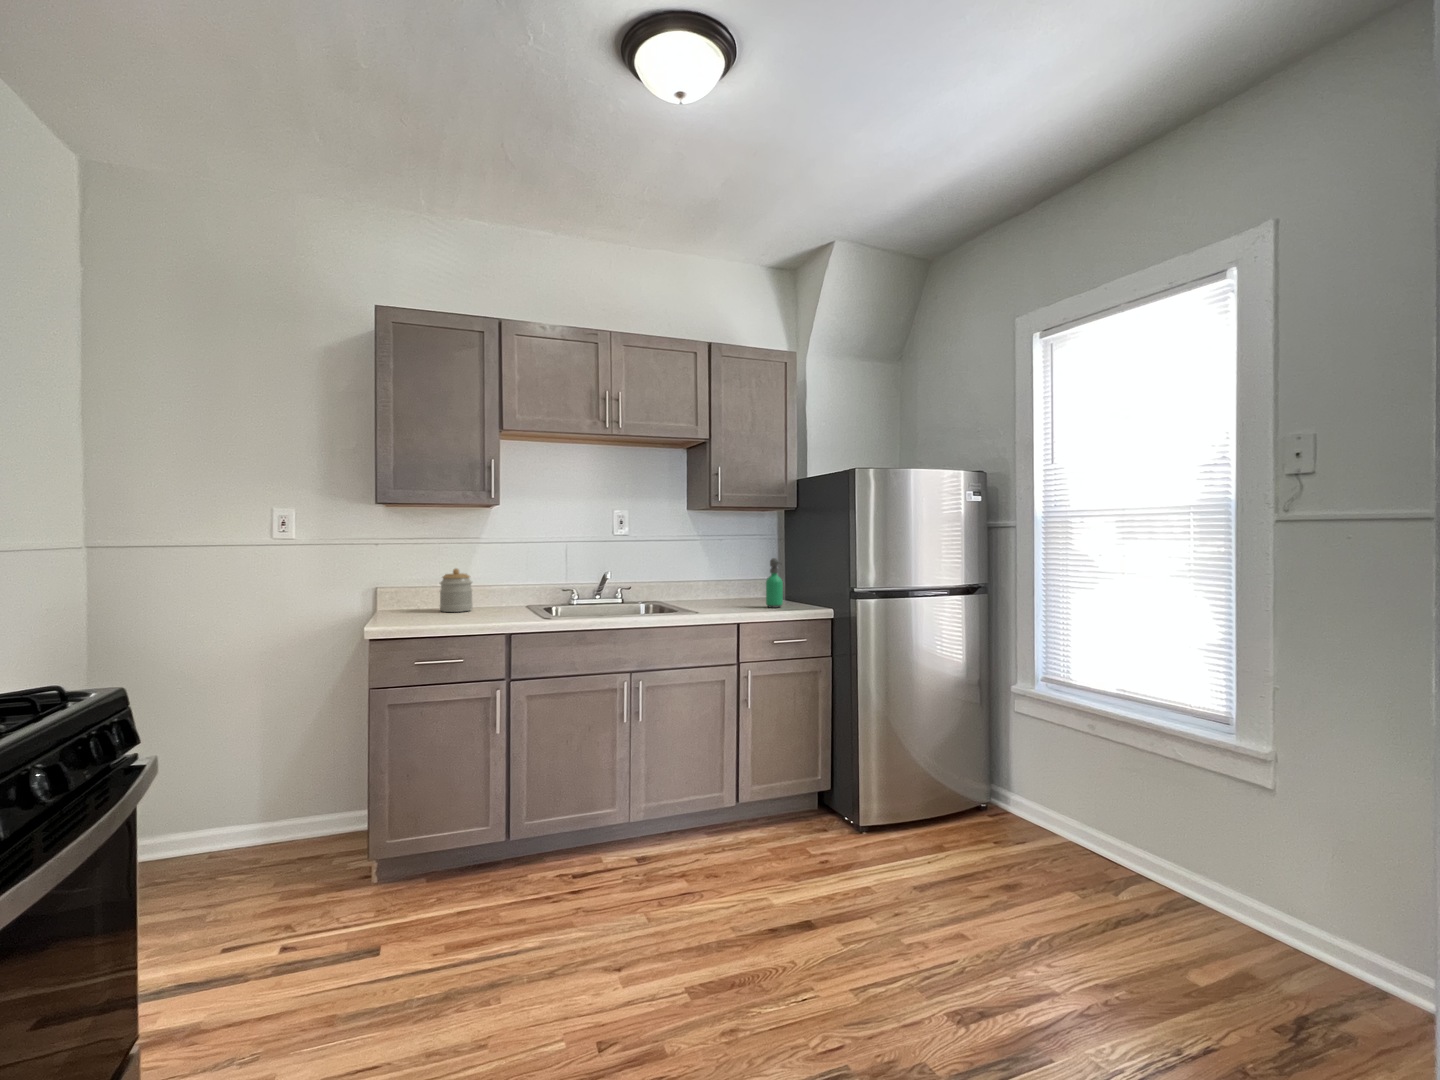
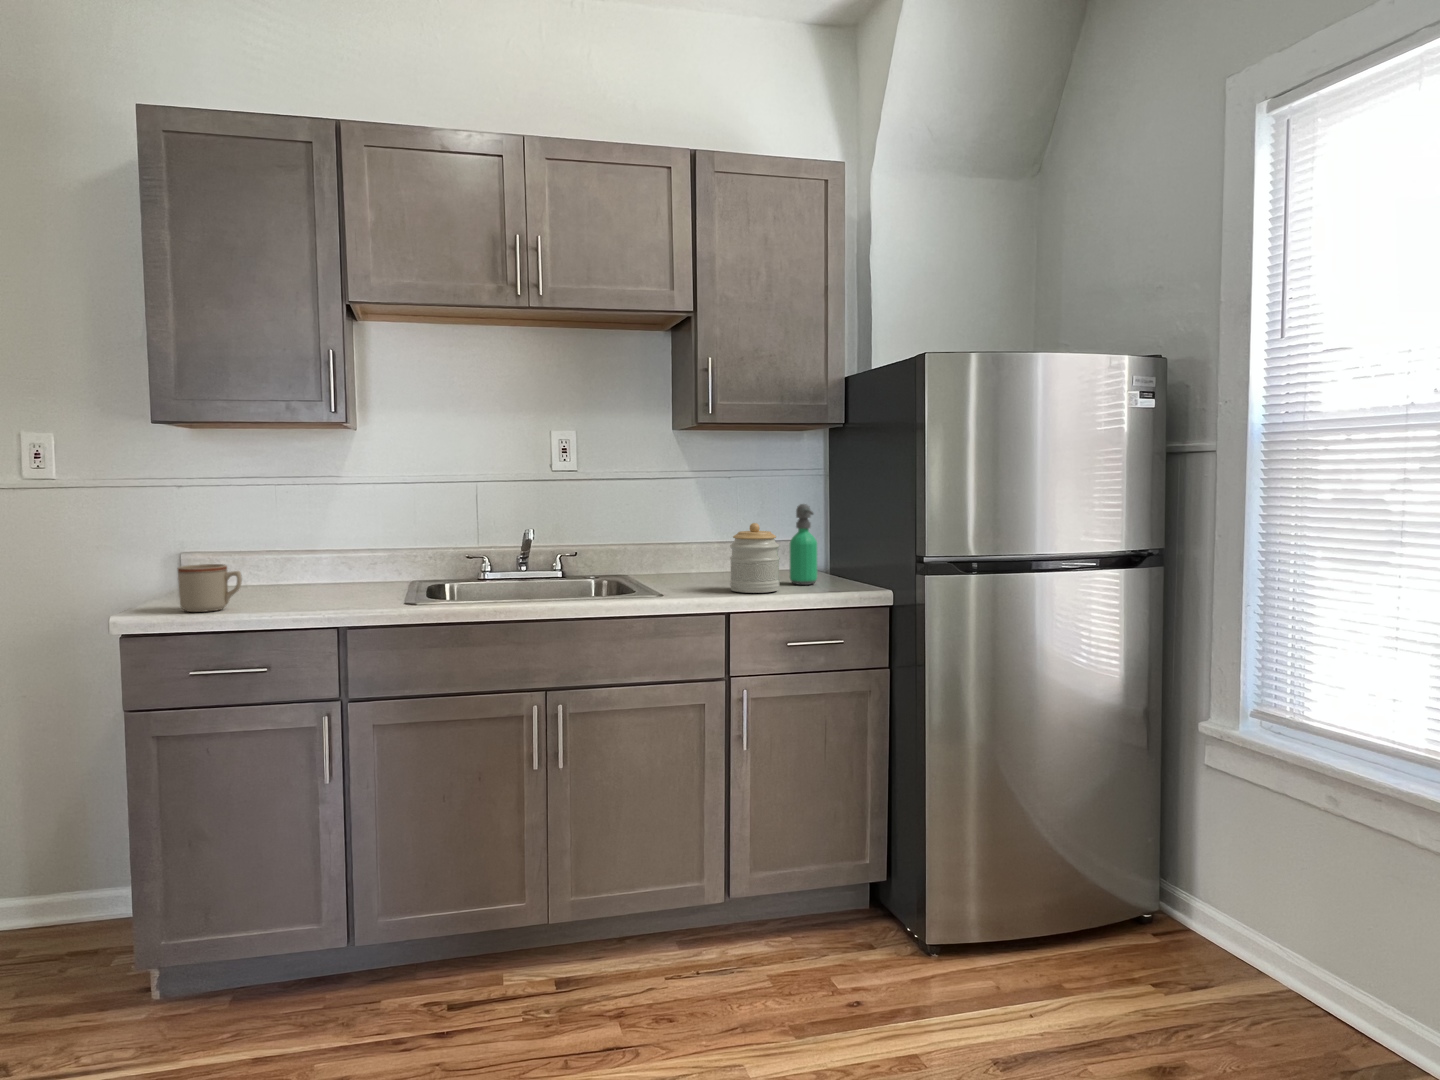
jar: present [440,569,473,612] -> present [730,523,780,593]
mug: none [398,595,438,625] -> present [178,564,242,612]

